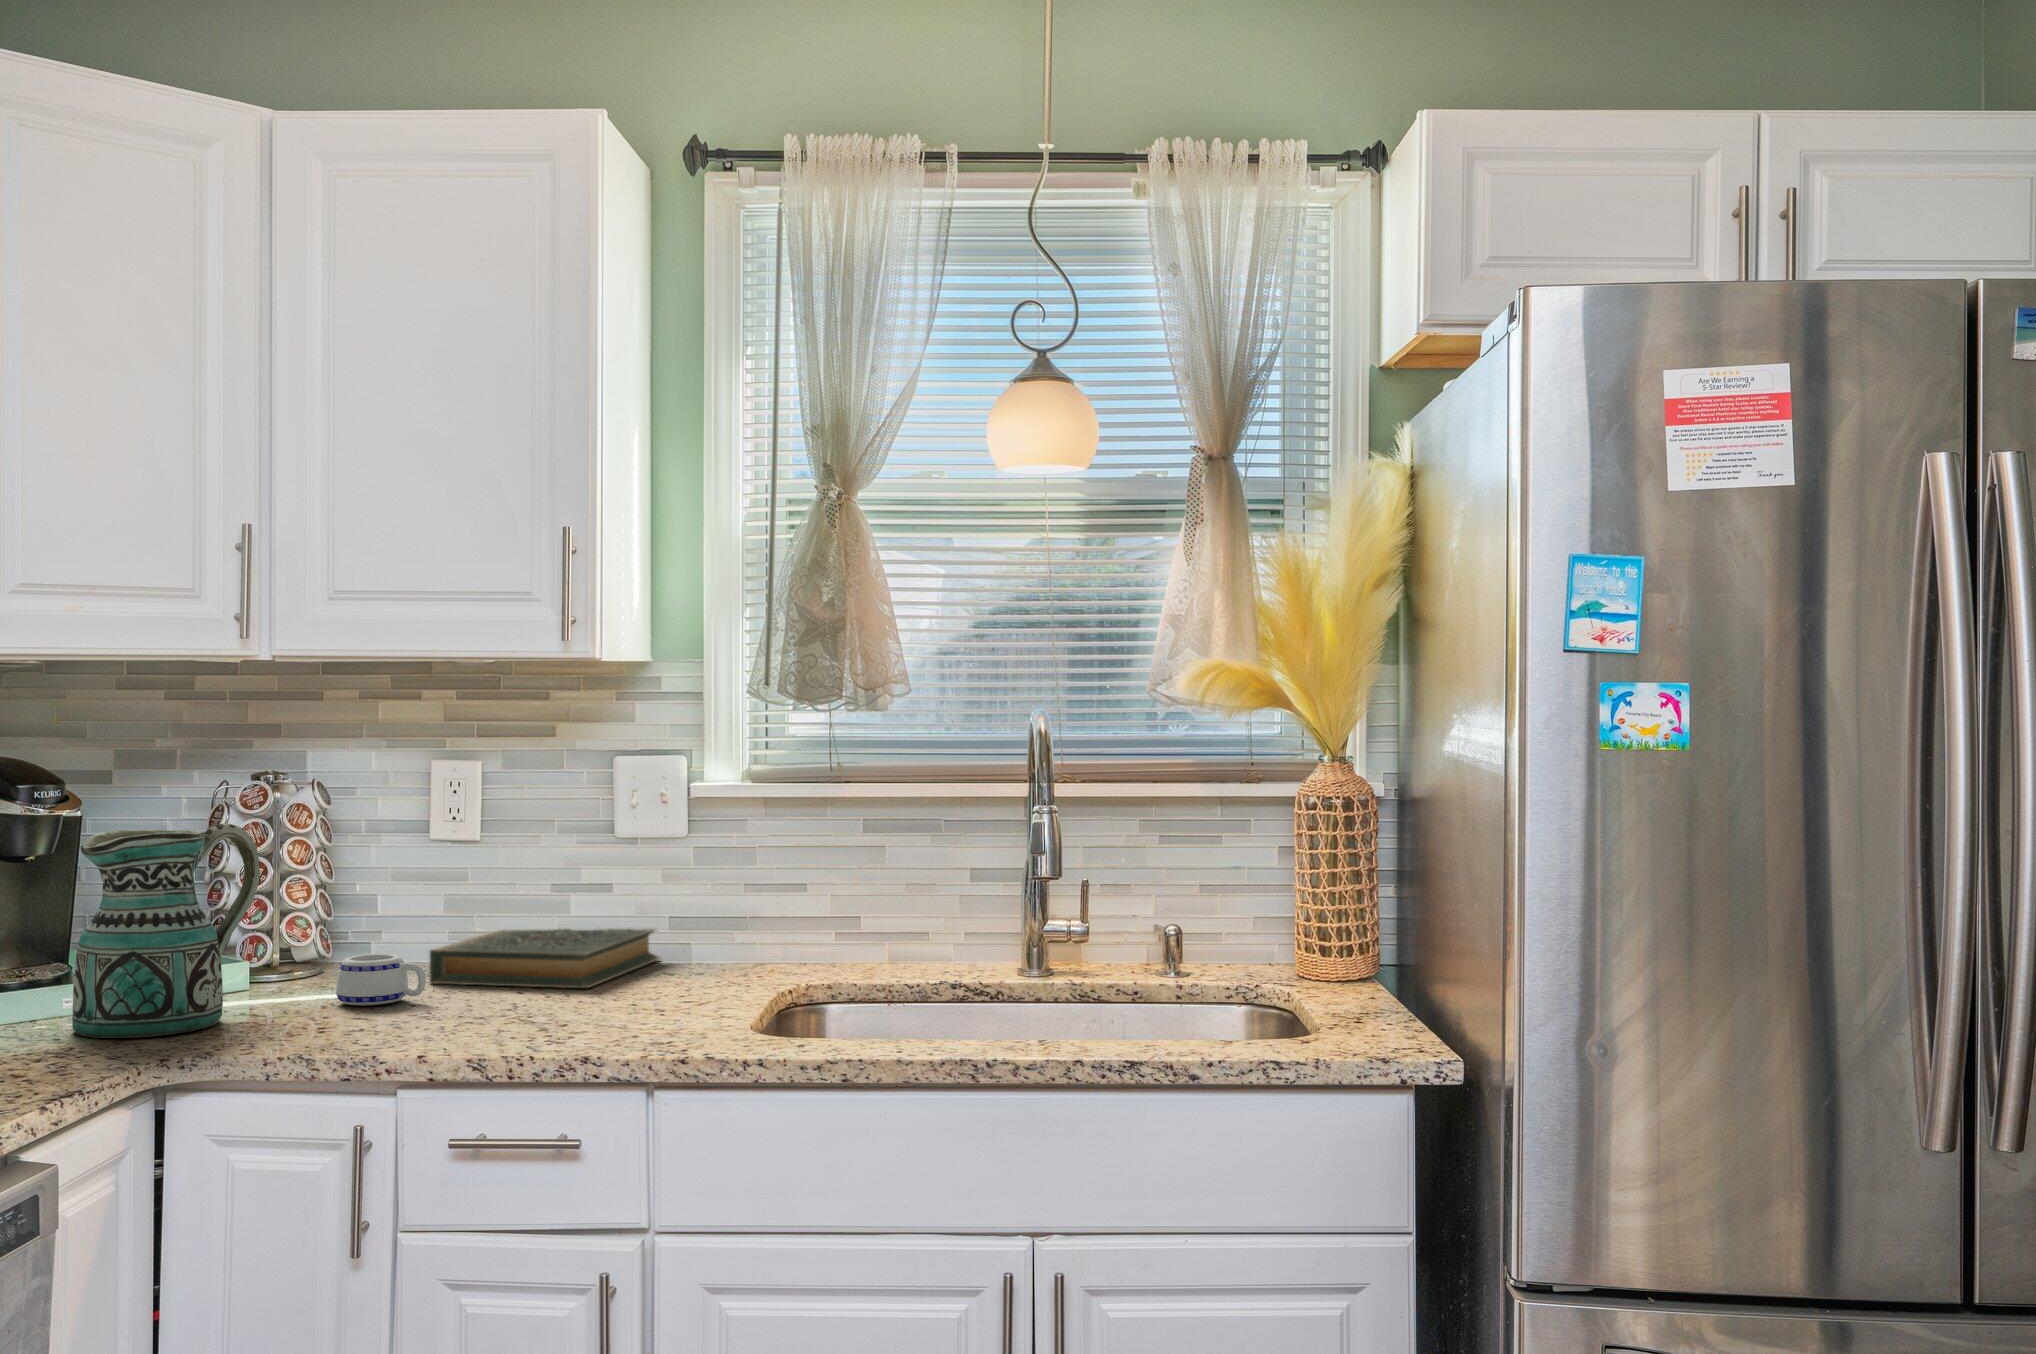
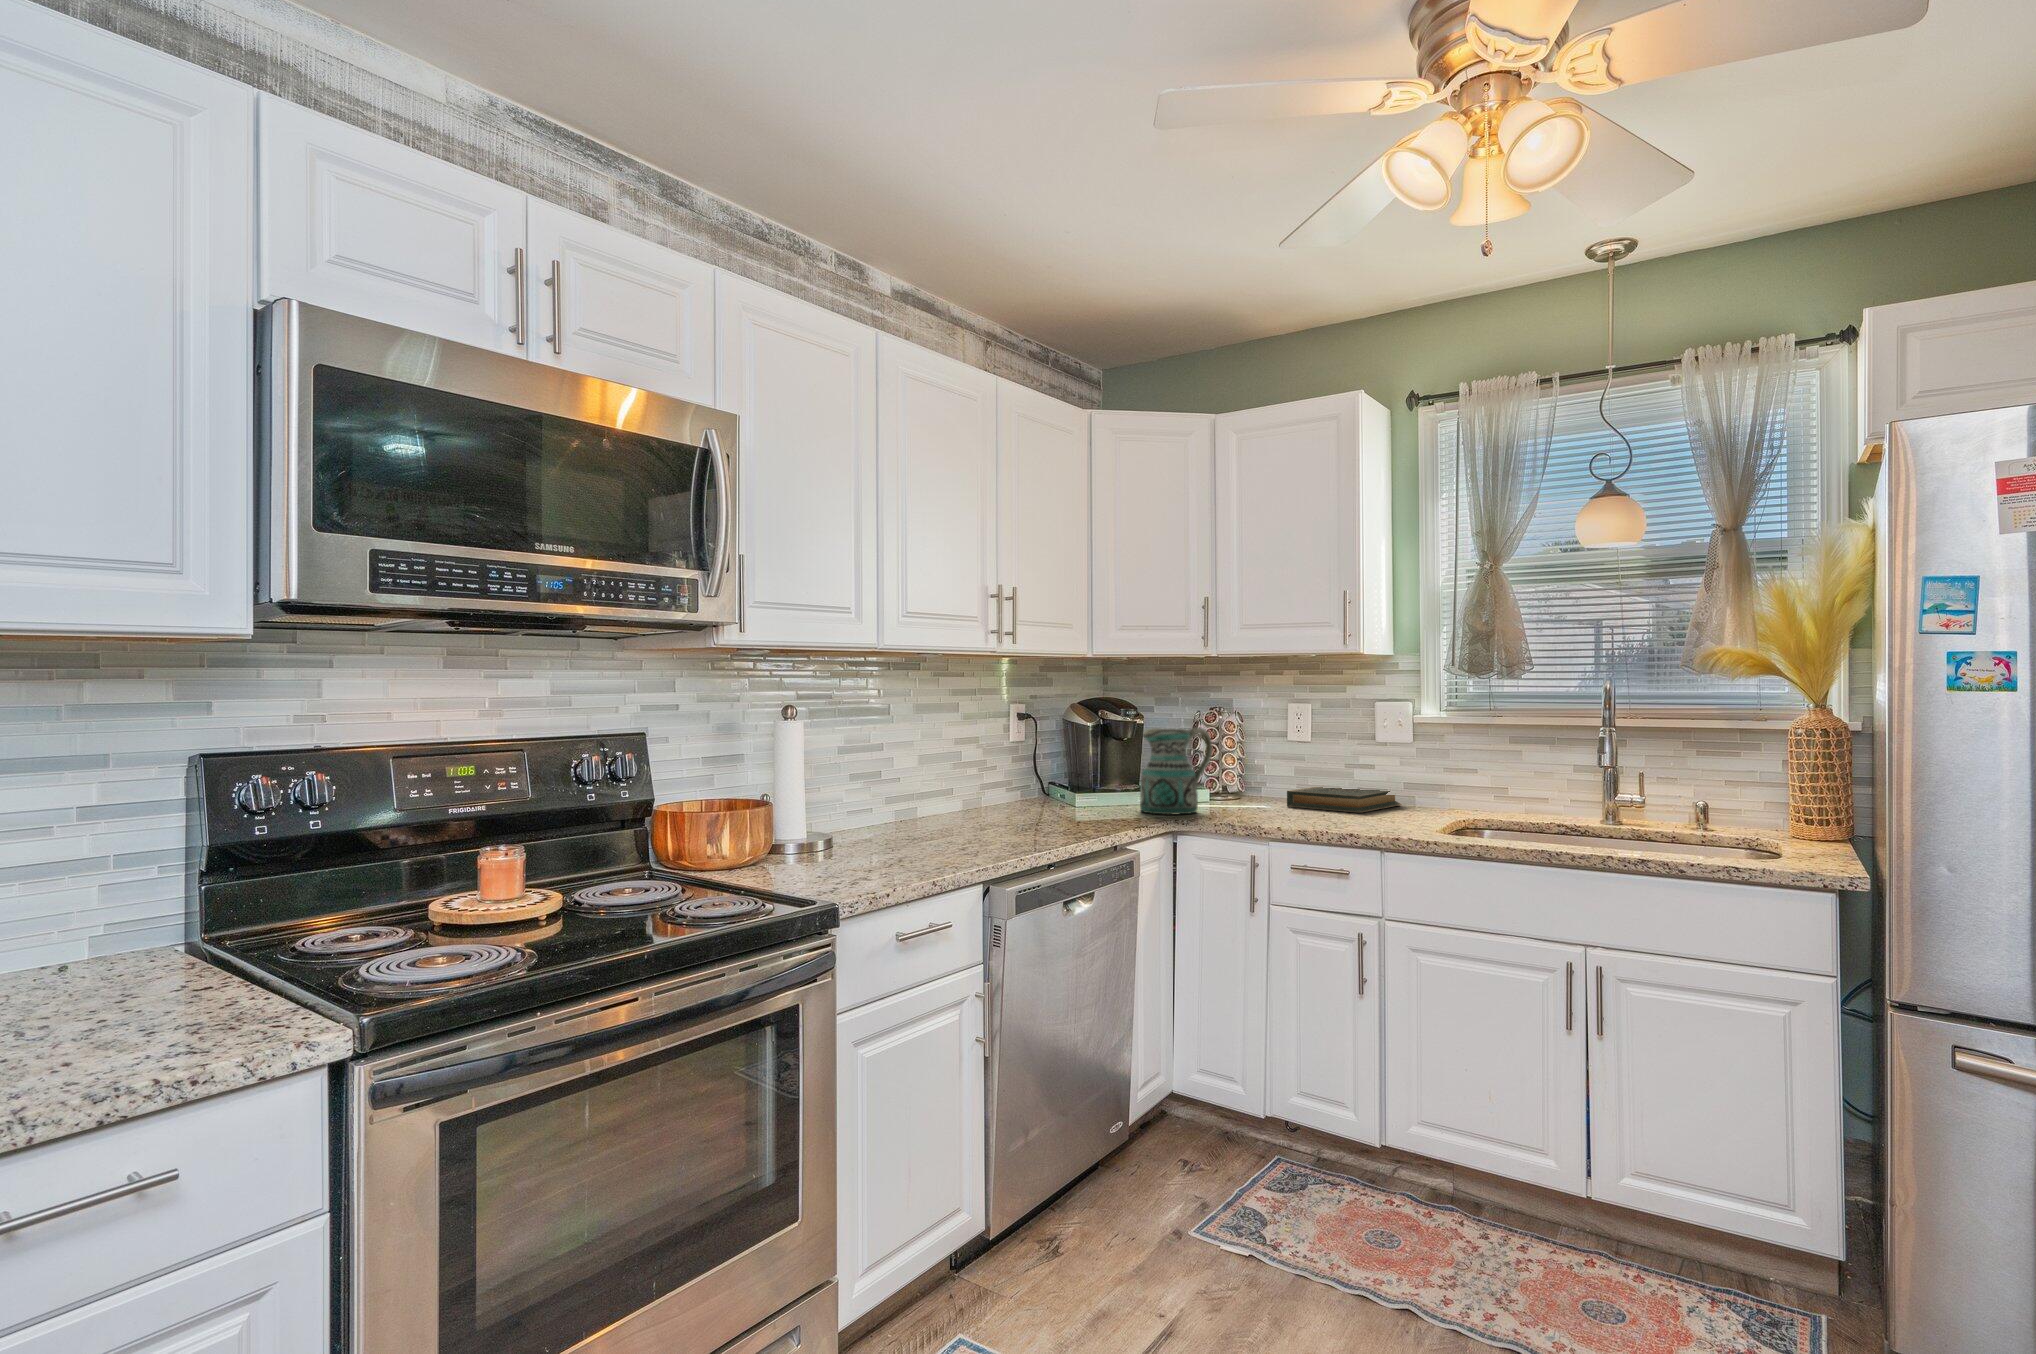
mug: present [336,954,426,1005] -> none [1245,789,1284,811]

